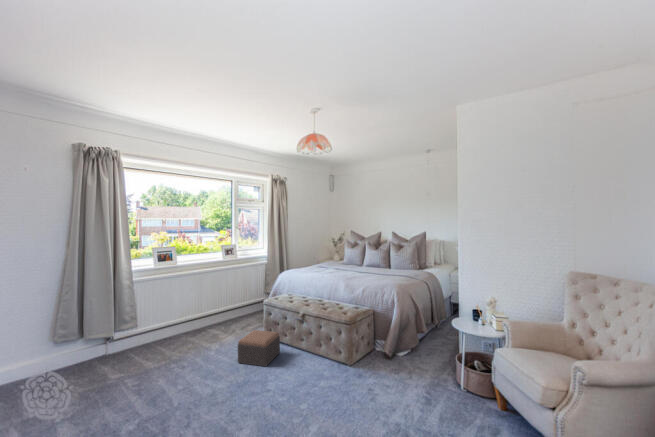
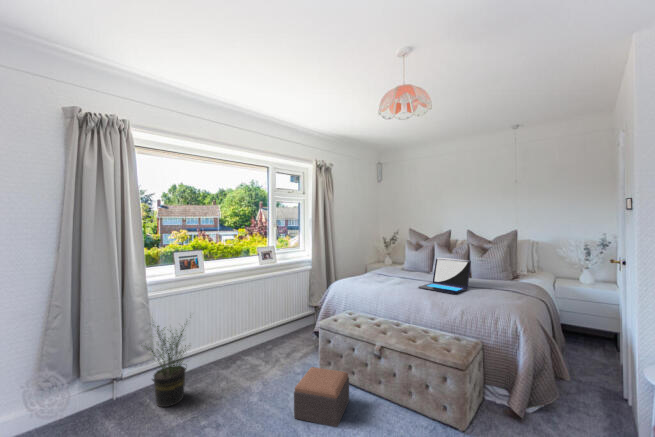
laptop: none [342,253,381,279] -> present [418,258,471,294]
potted plant: none [125,292,169,359] -> present [148,326,186,407]

